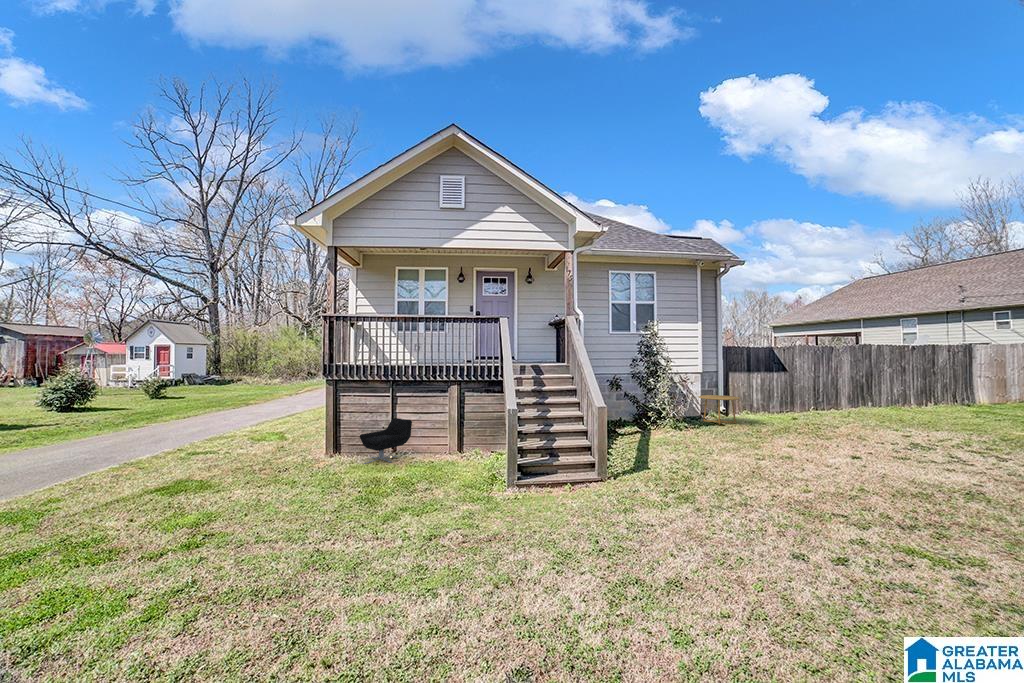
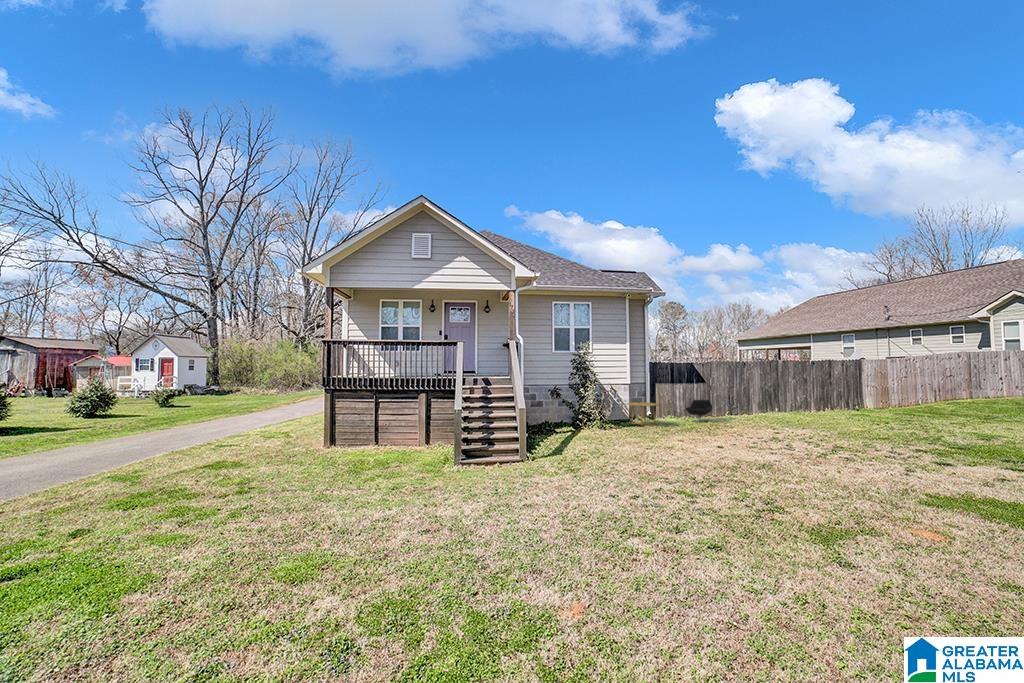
lounge chair: present [360,418,412,464] -> present [685,400,712,422]

